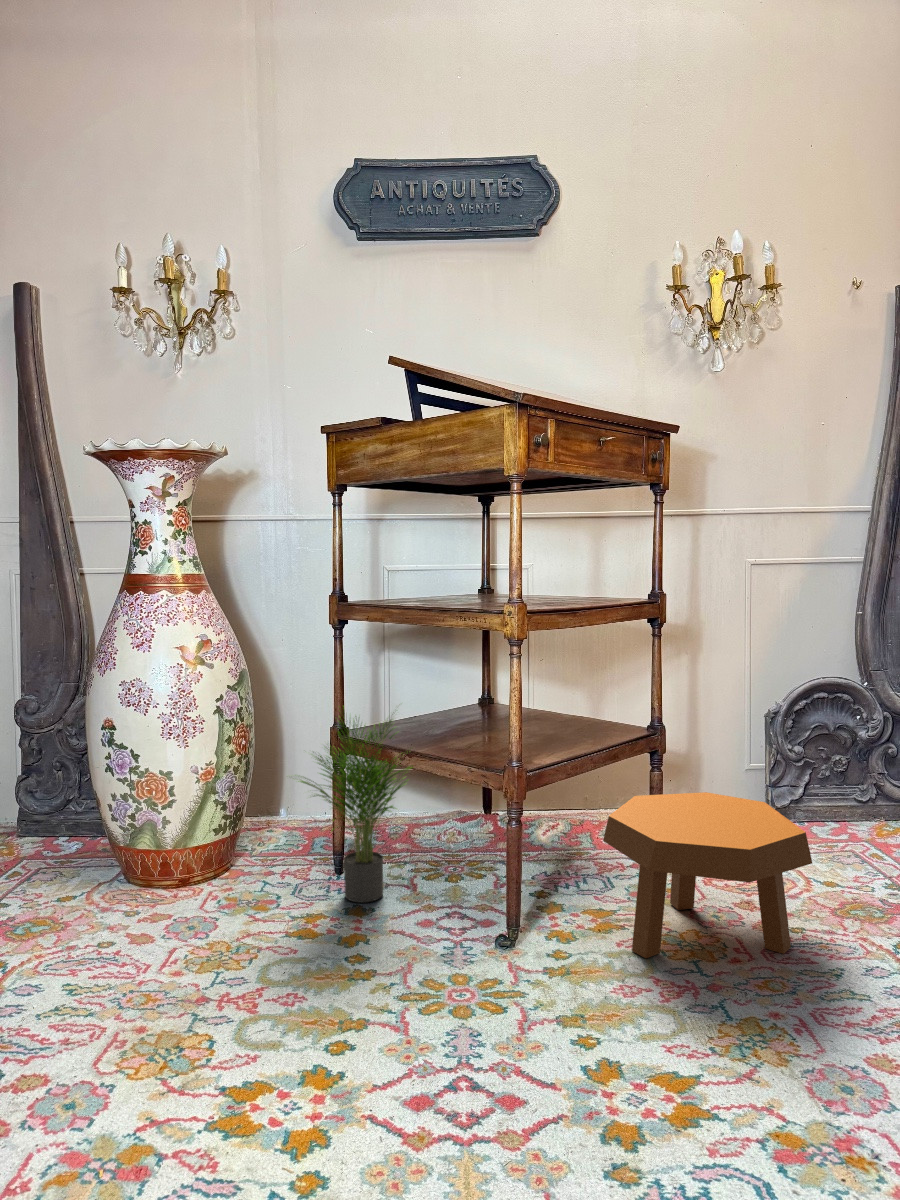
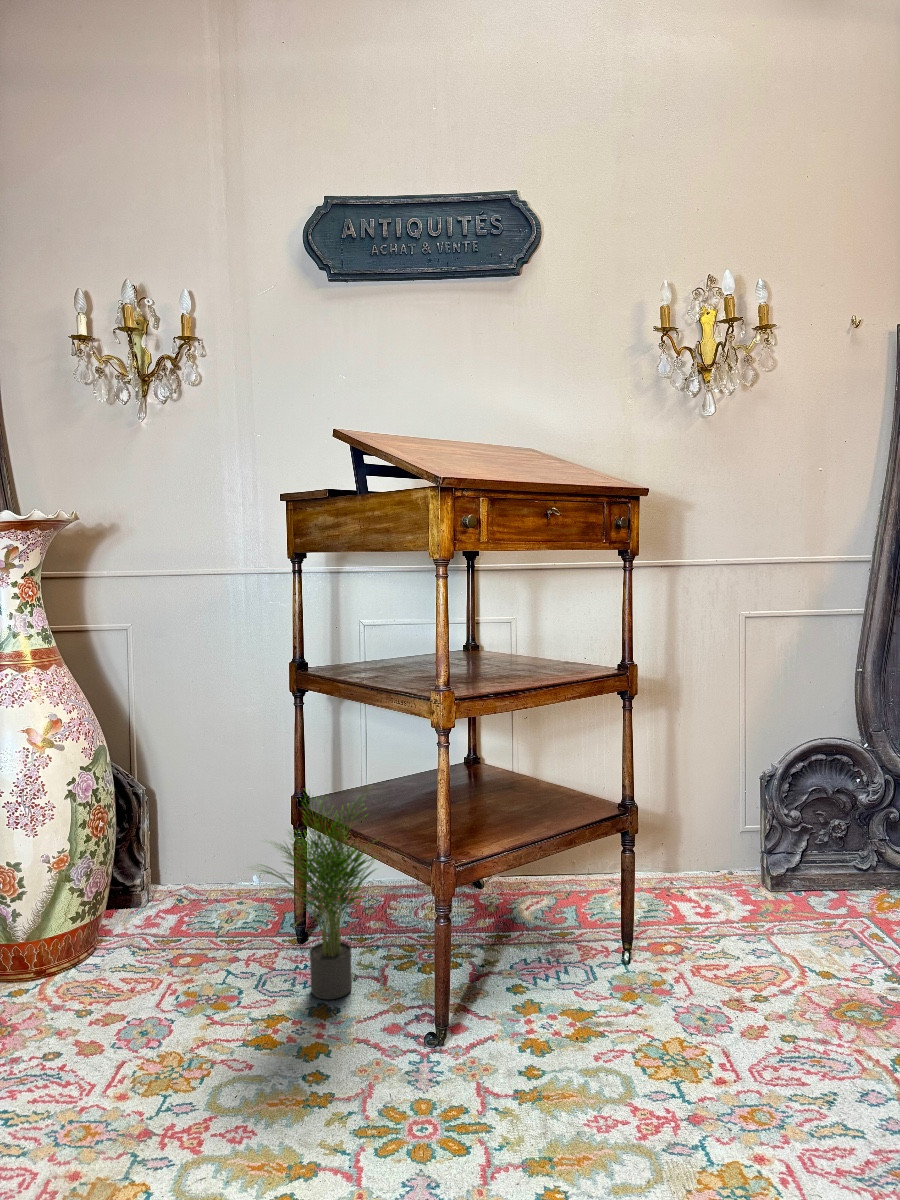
footstool: present [603,792,812,958] -> none [581,881,803,1078]

